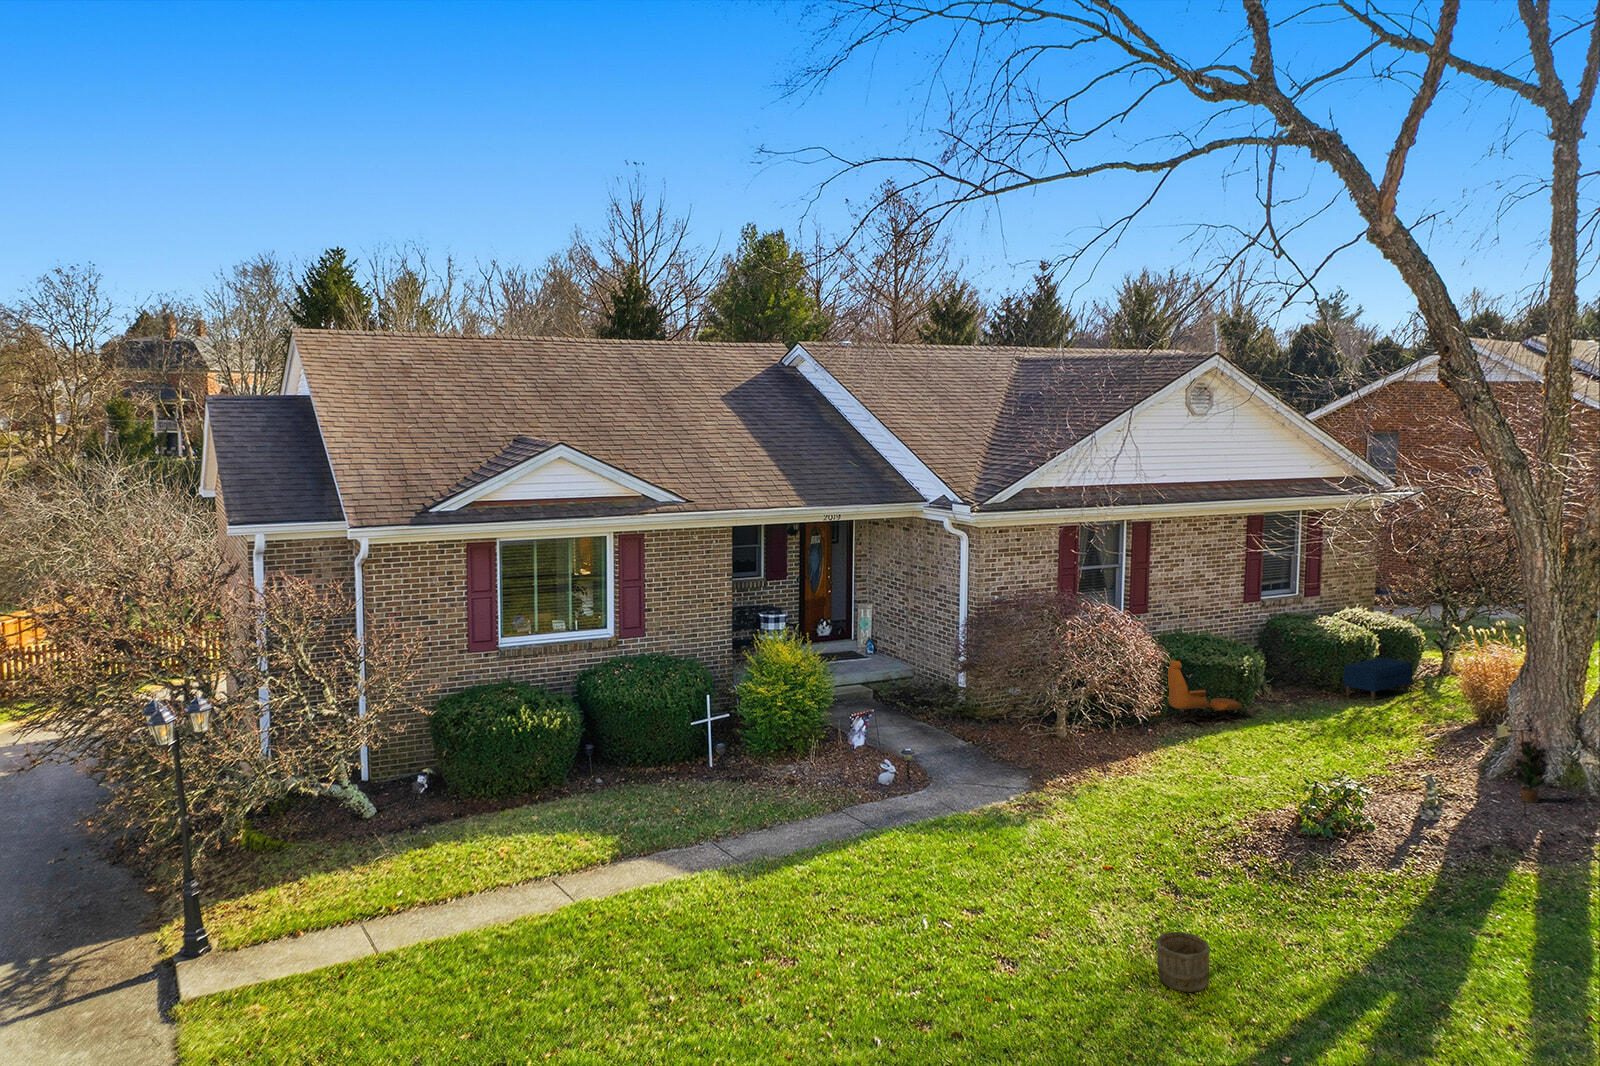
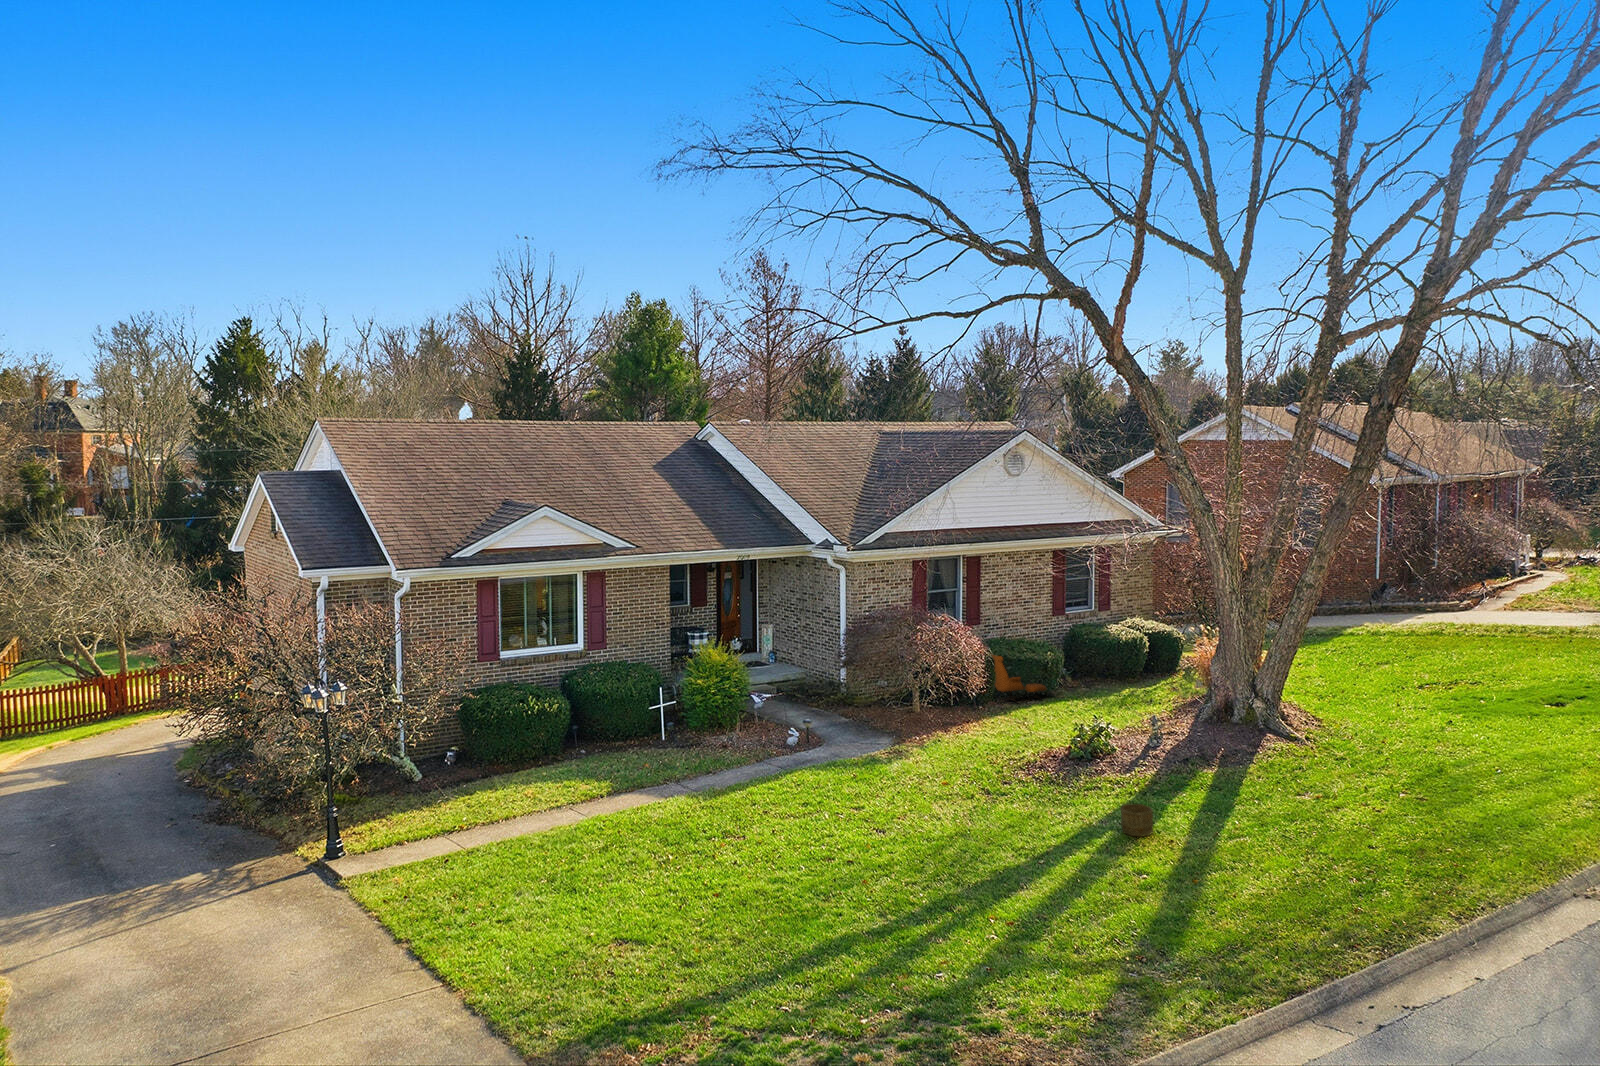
bench: present [1344,657,1412,701] -> none [1123,653,1171,684]
potted plant: present [1509,741,1552,802] -> none [1208,696,1235,737]
wooden bucket: present [1156,932,1210,992] -> present [1120,804,1153,837]

